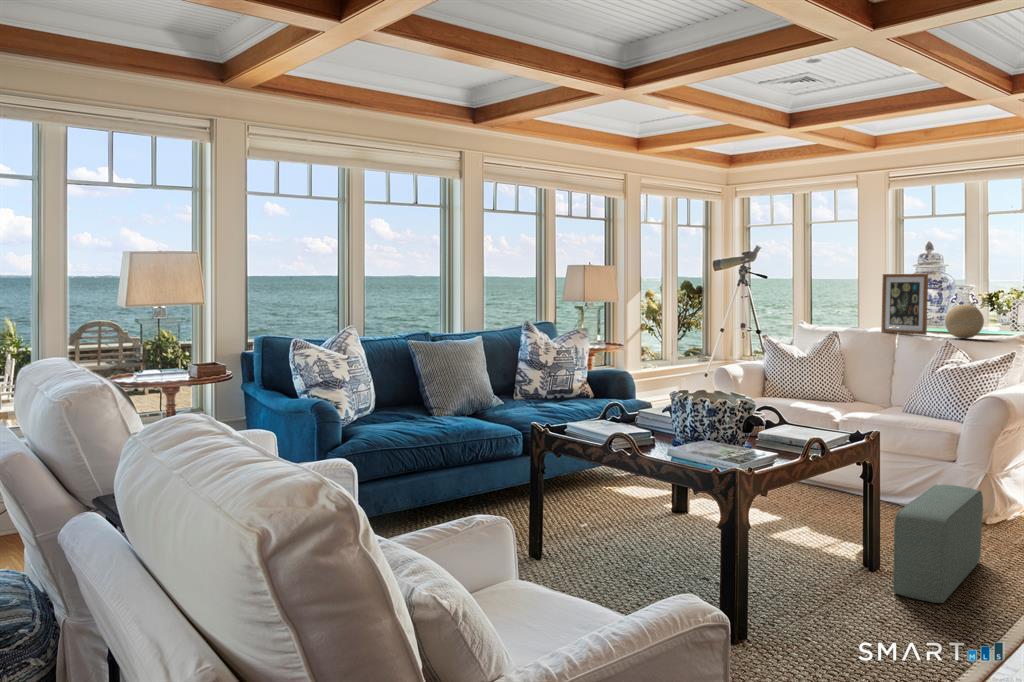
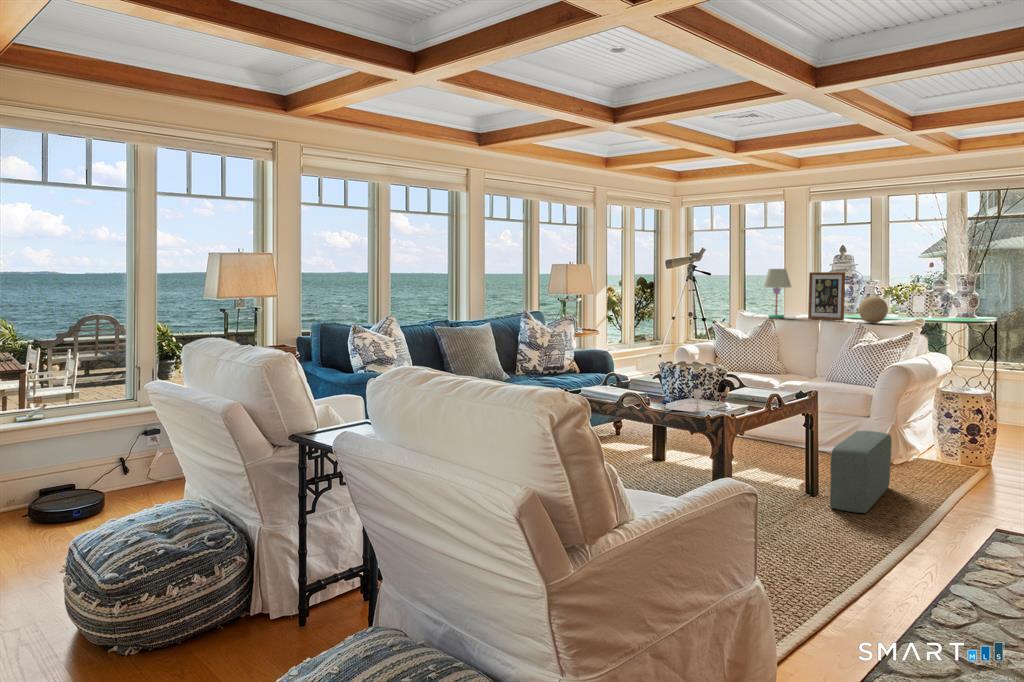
table lamp: none [823,270,860,331] -> present [763,269,791,318]
wine glass: none [667,430,748,465] -> present [670,389,712,413]

